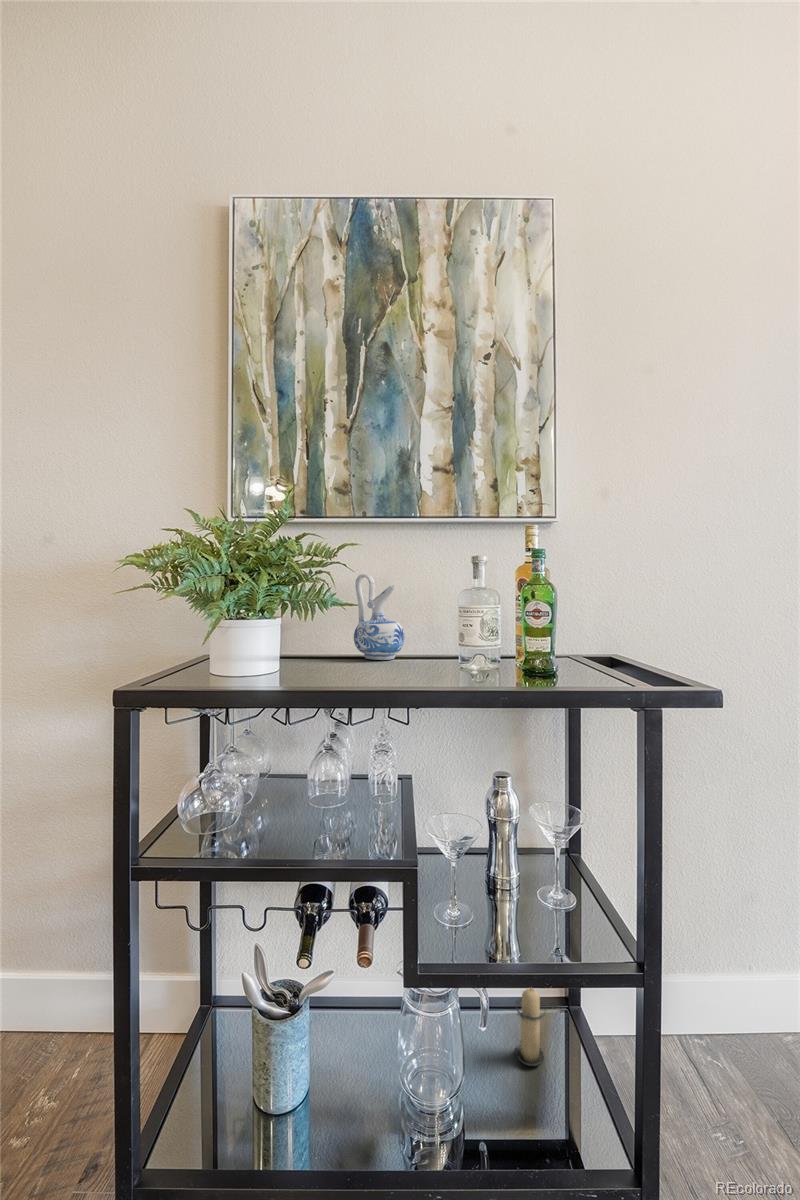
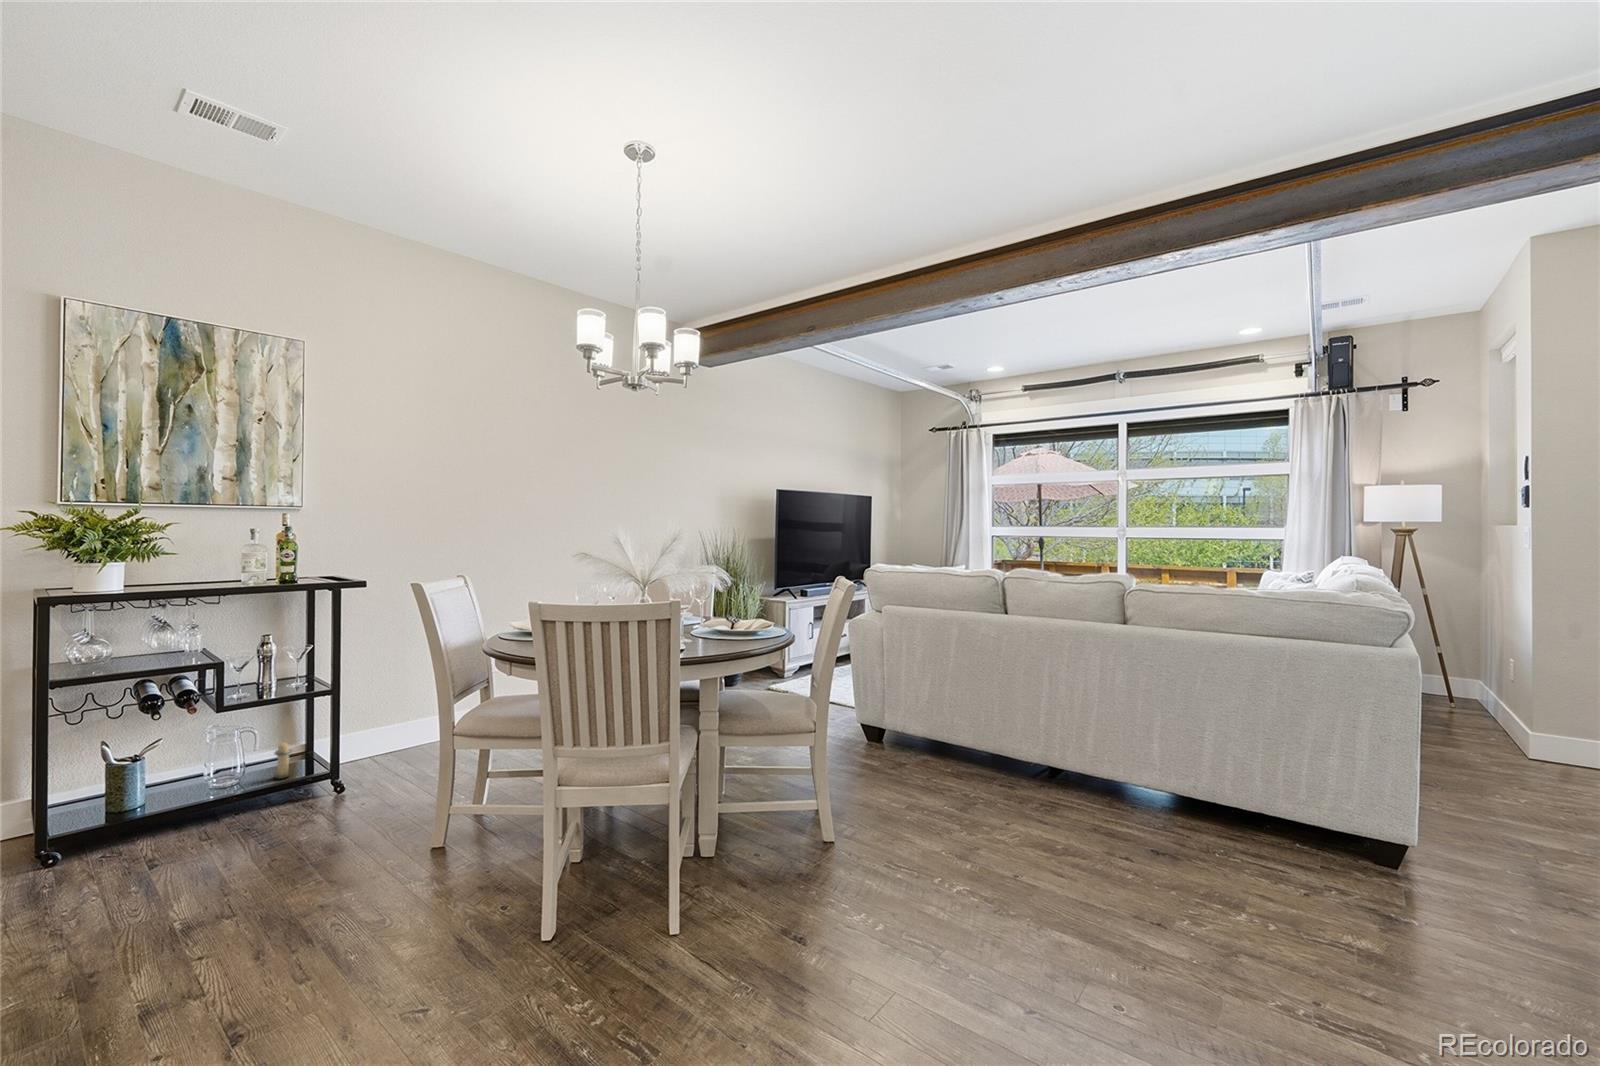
ceramic pitcher: present [354,574,404,660] -> none [165,535,202,583]

